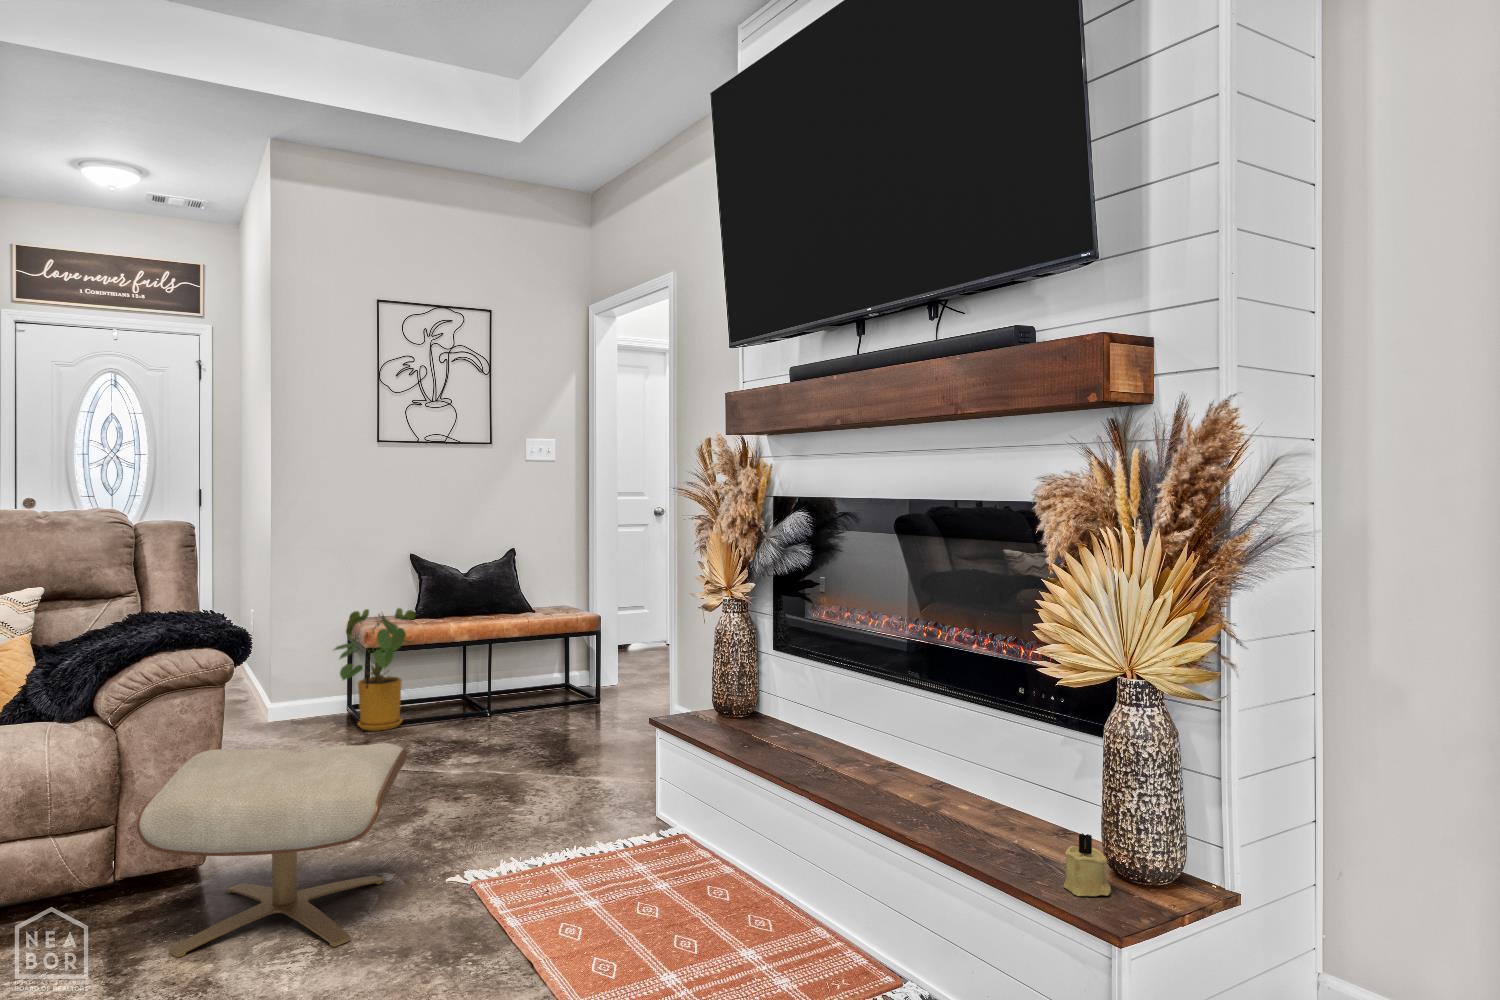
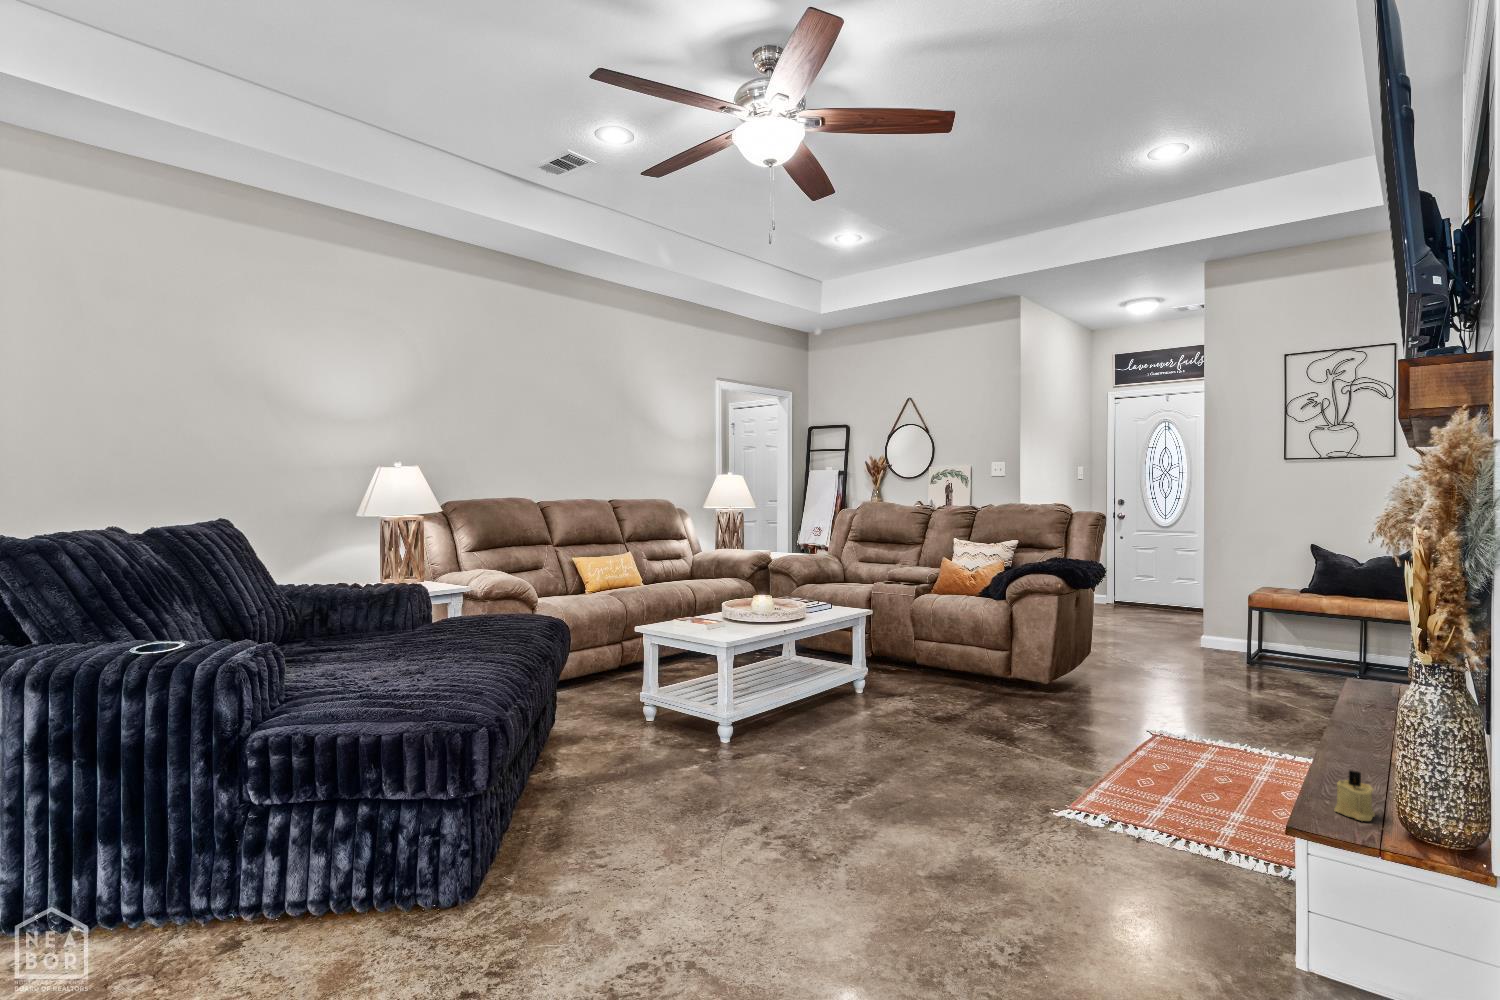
house plant: present [334,608,416,731] -> none [1217,581,1302,668]
ottoman: present [137,743,407,958] -> none [992,625,1130,730]

